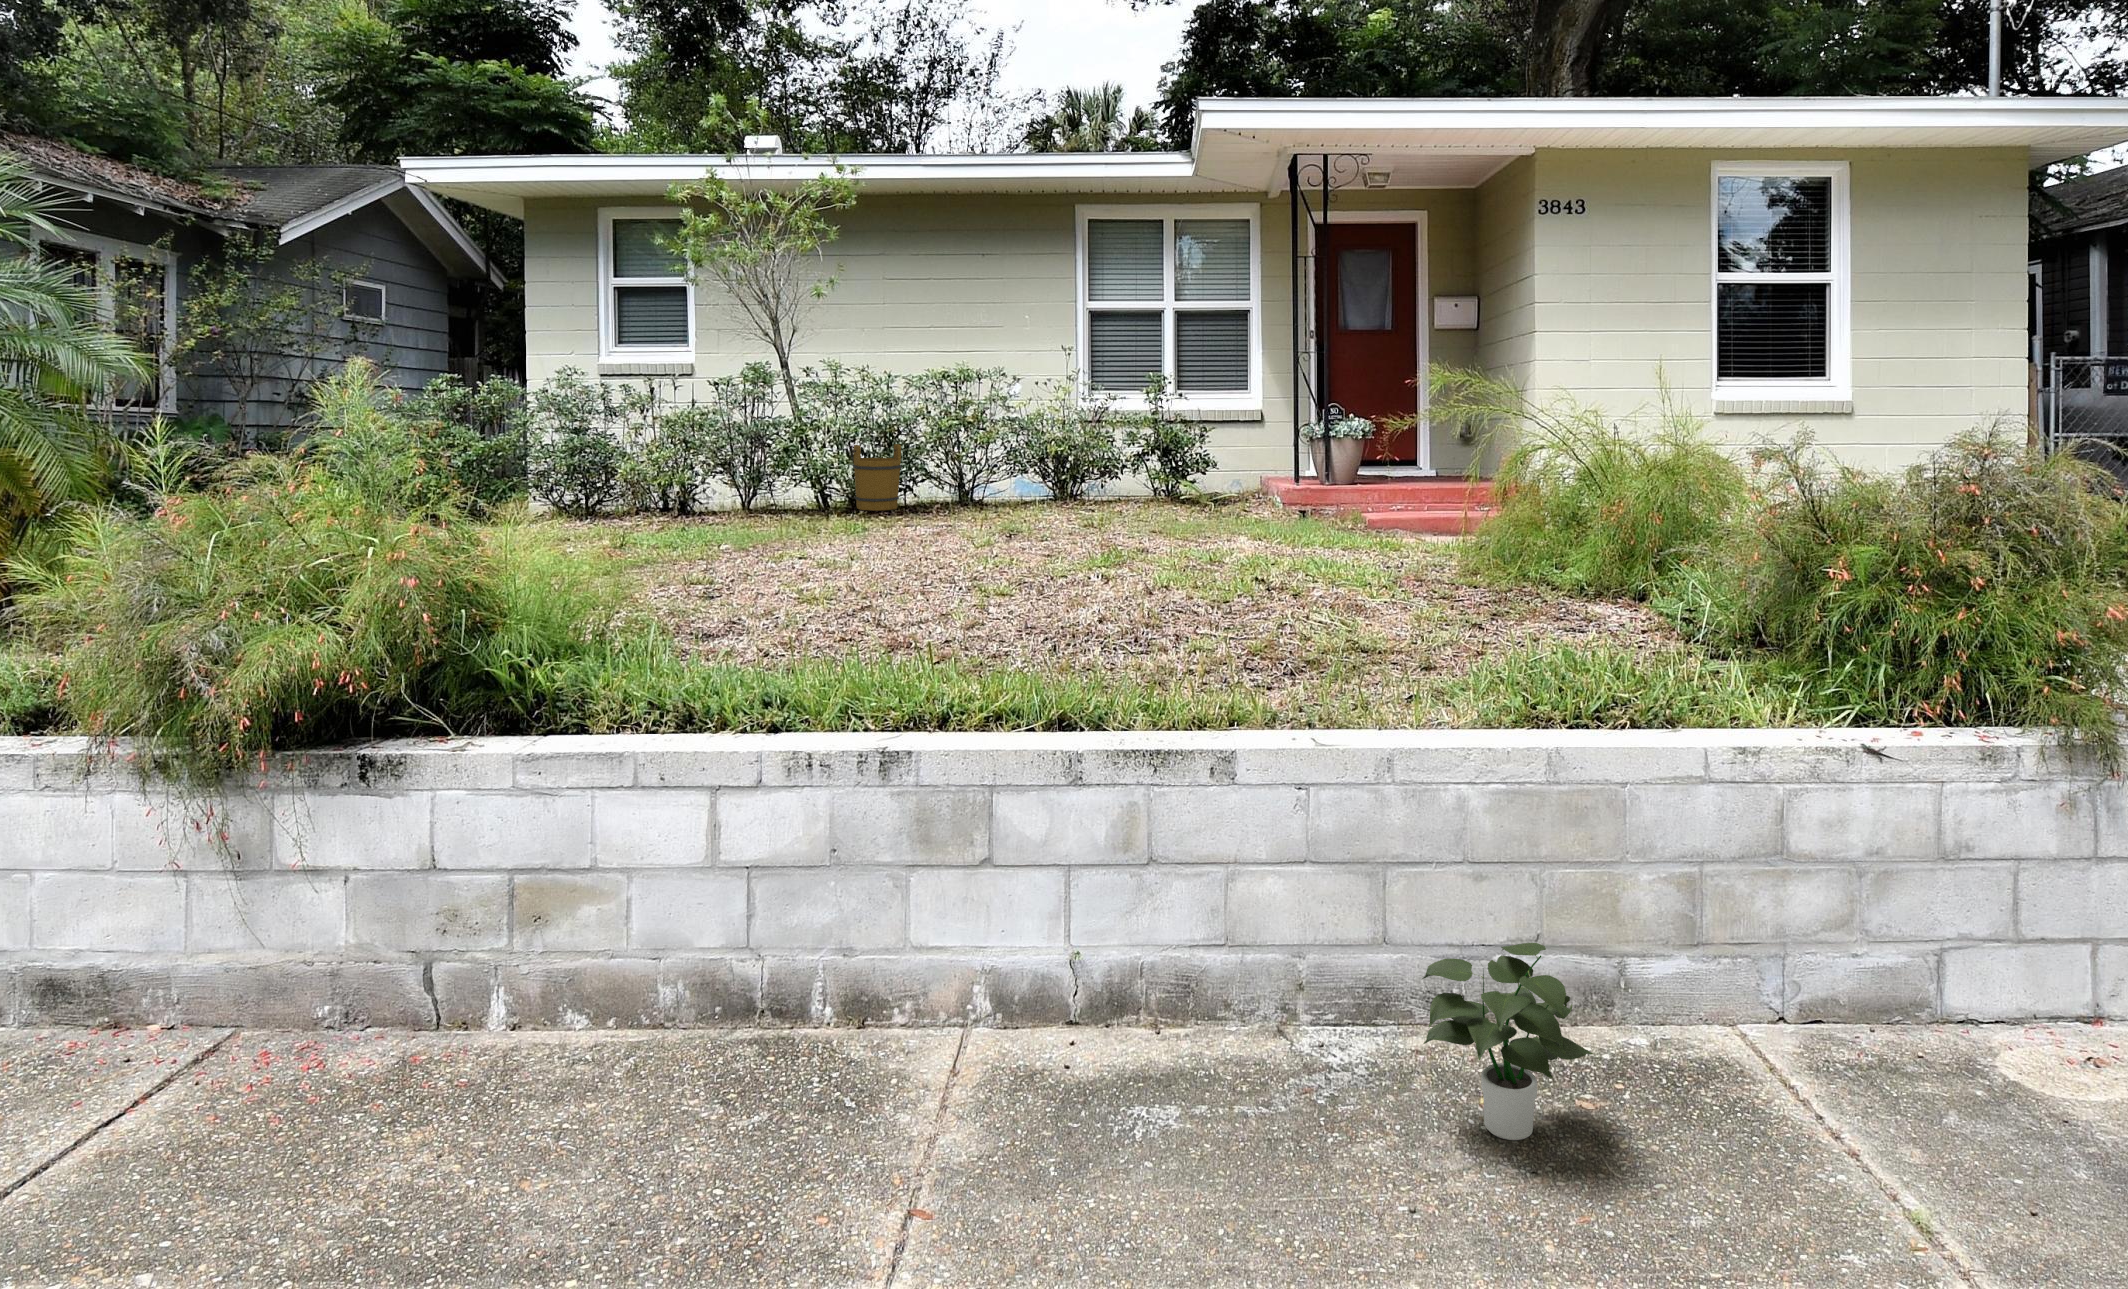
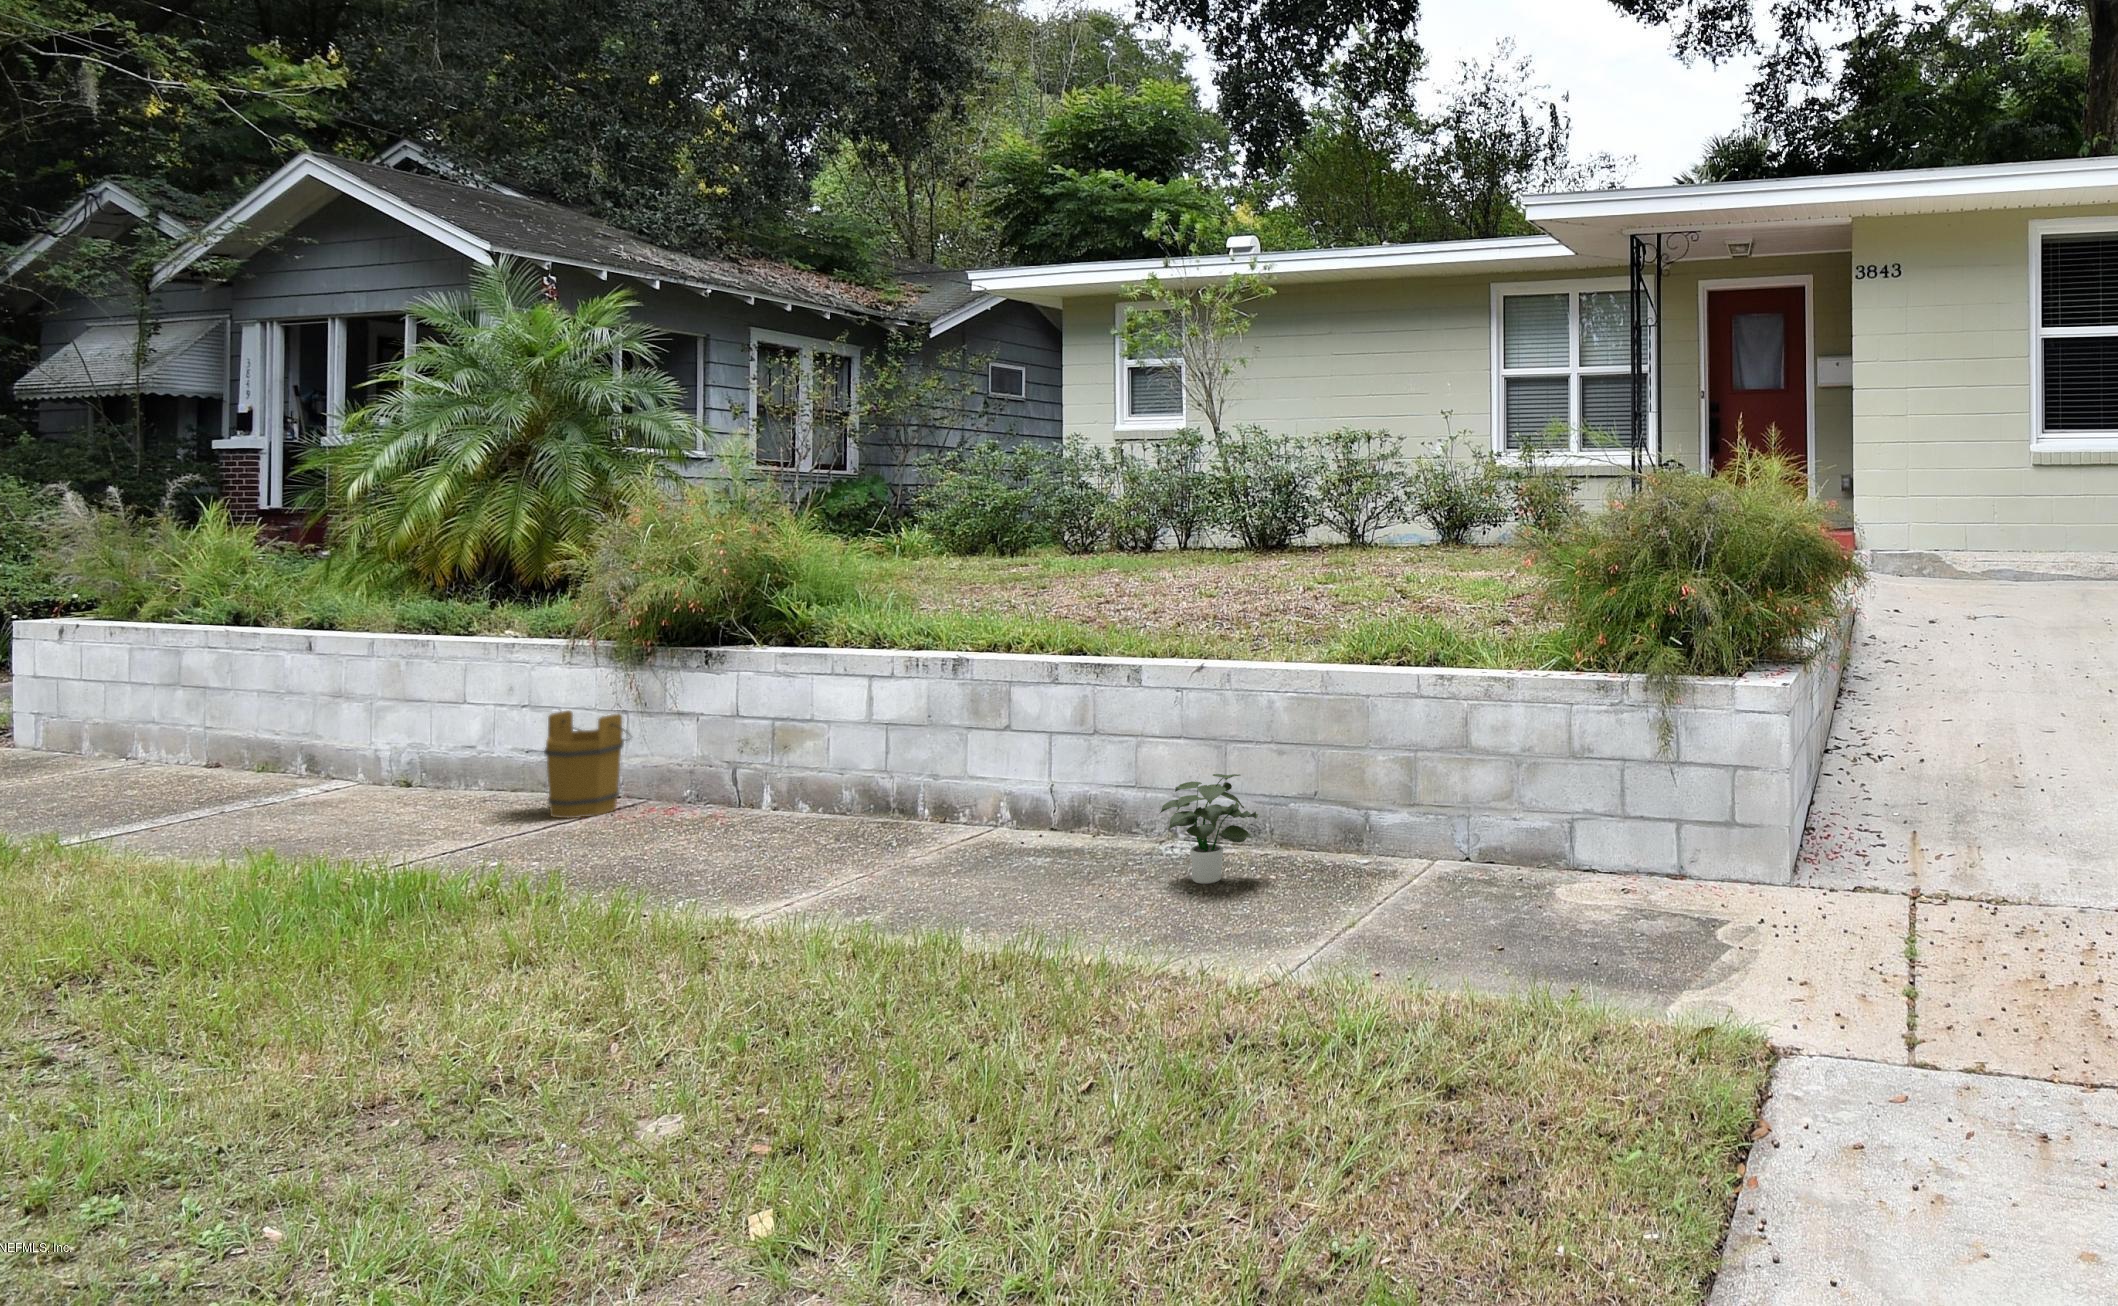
bucket: present [851,444,902,511] -> present [544,710,631,818]

